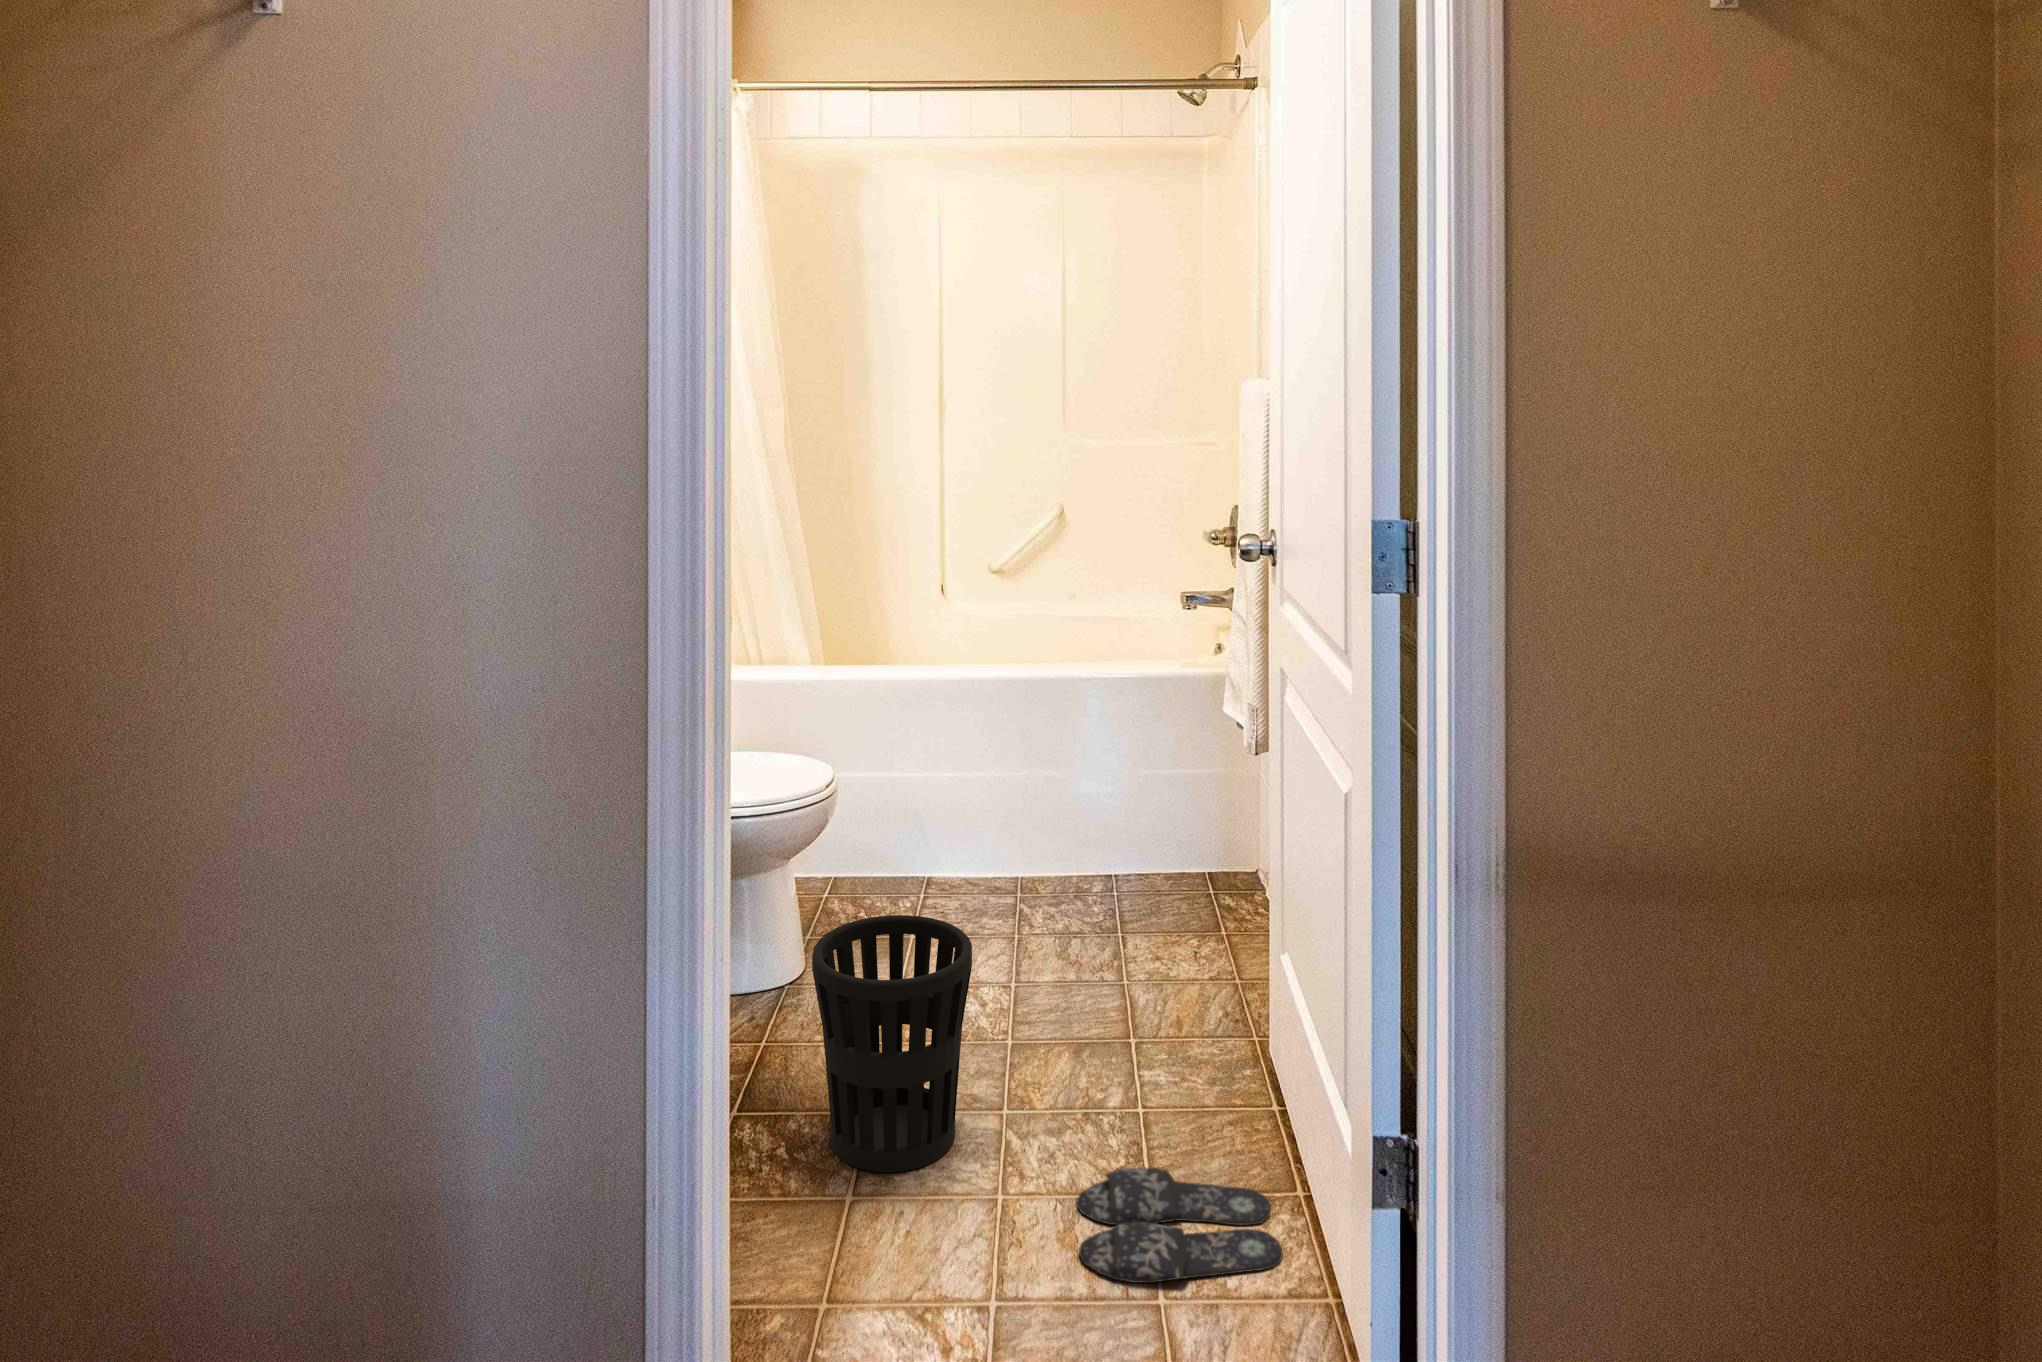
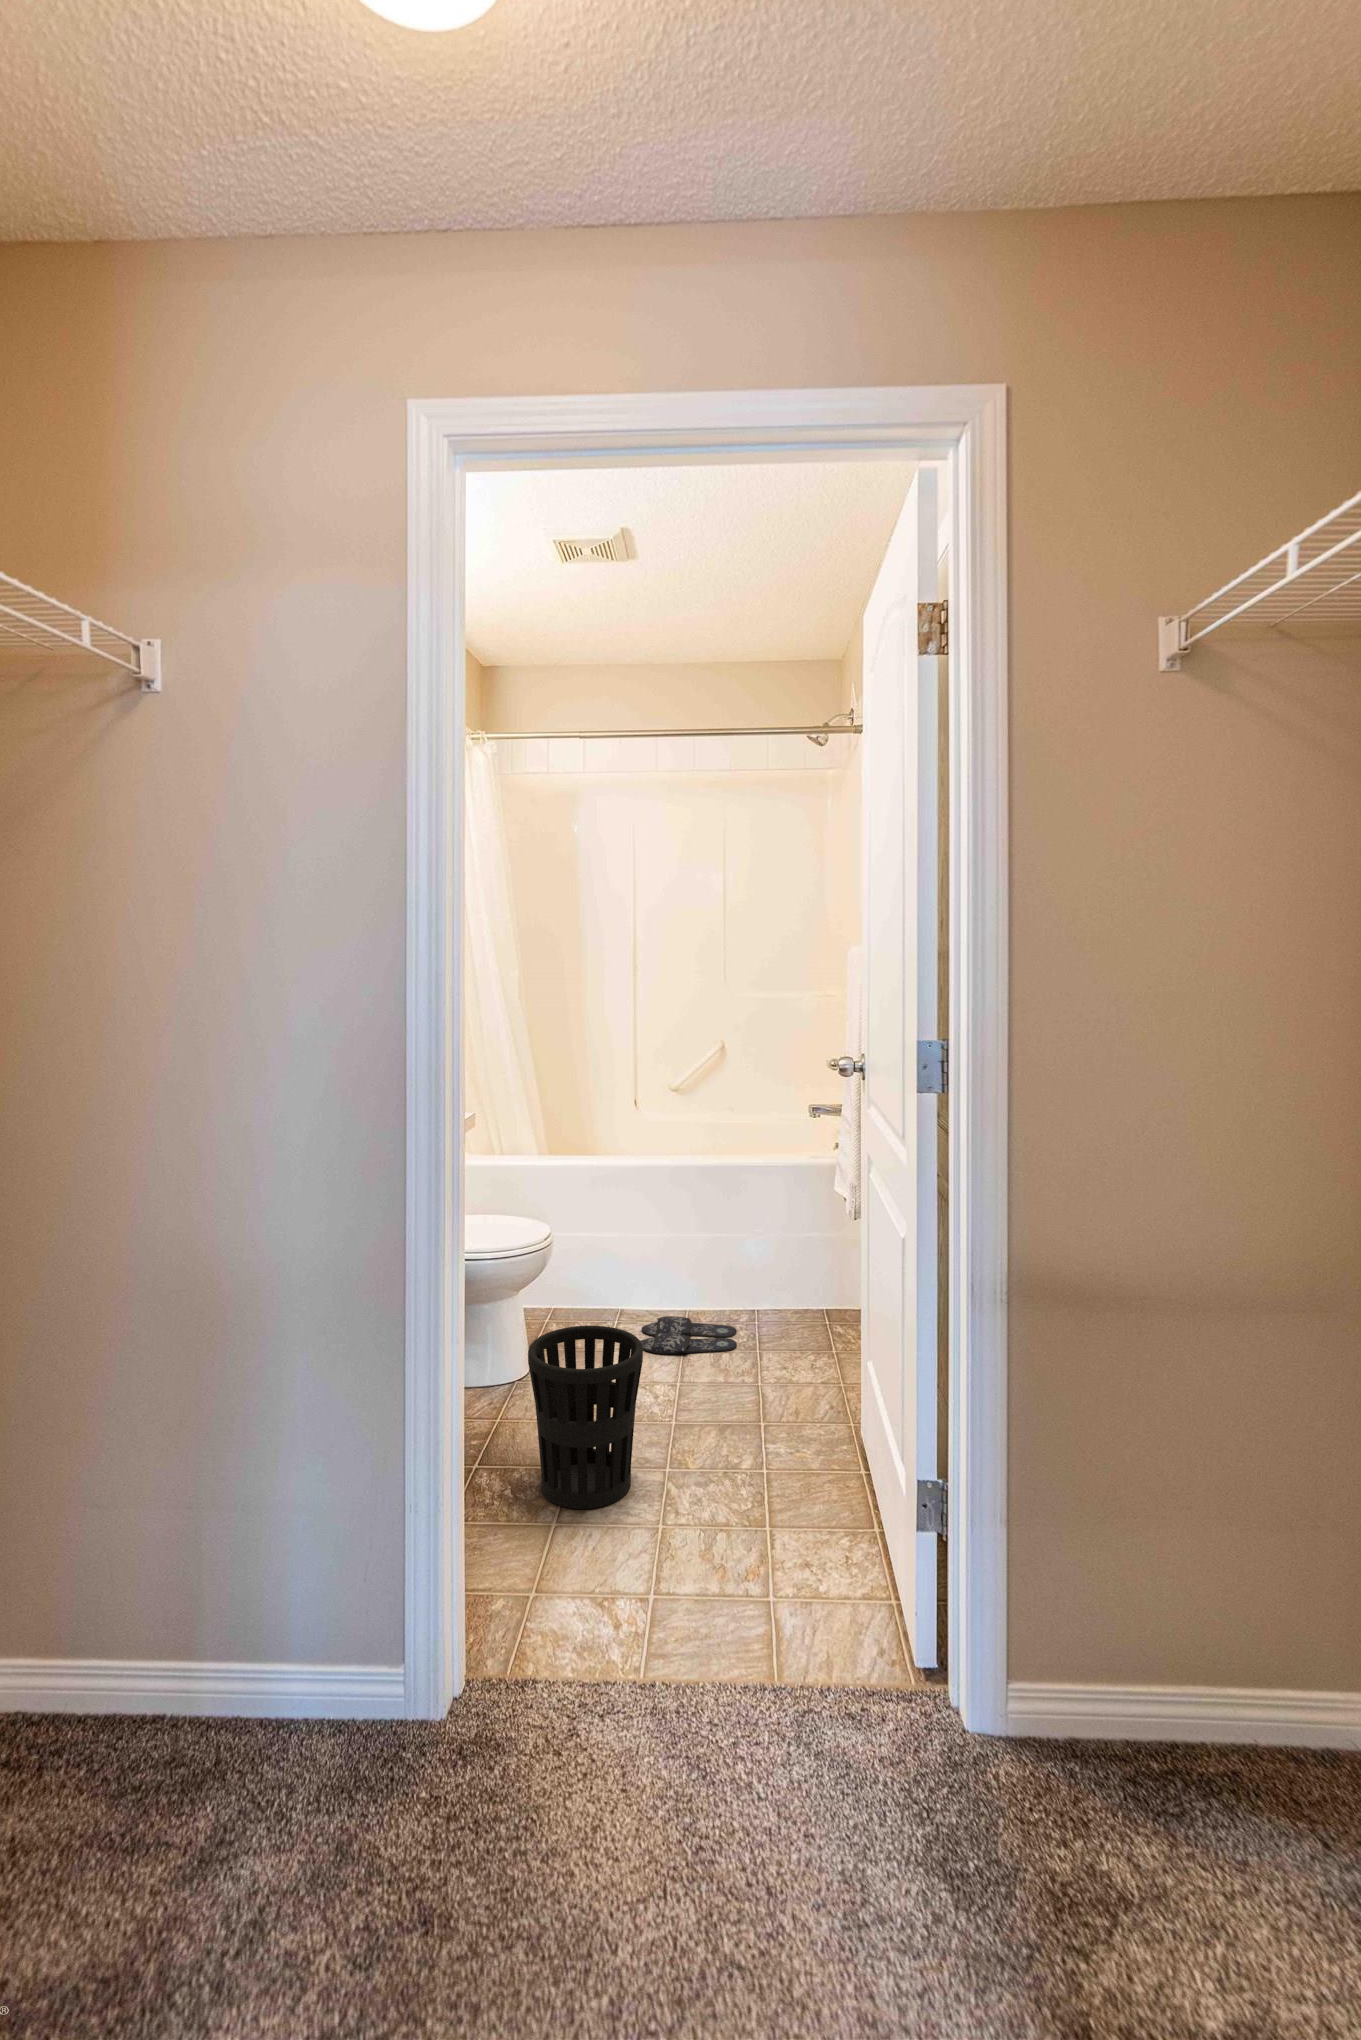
slippers: present [1077,1168,1283,1283] -> present [641,1316,737,1354]

